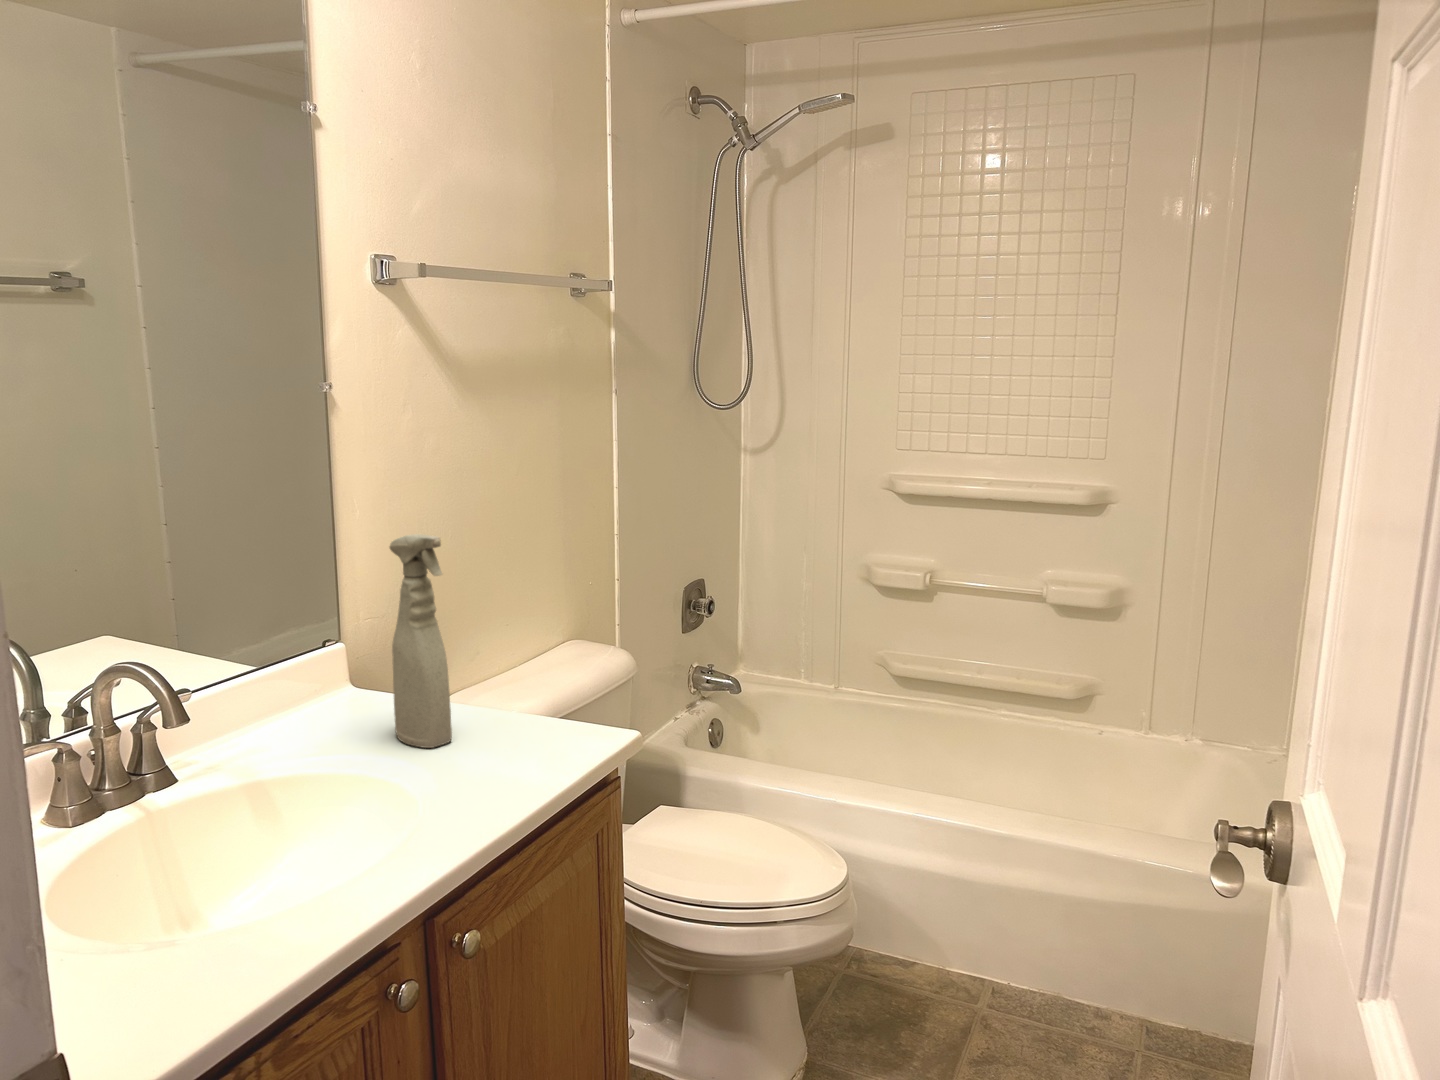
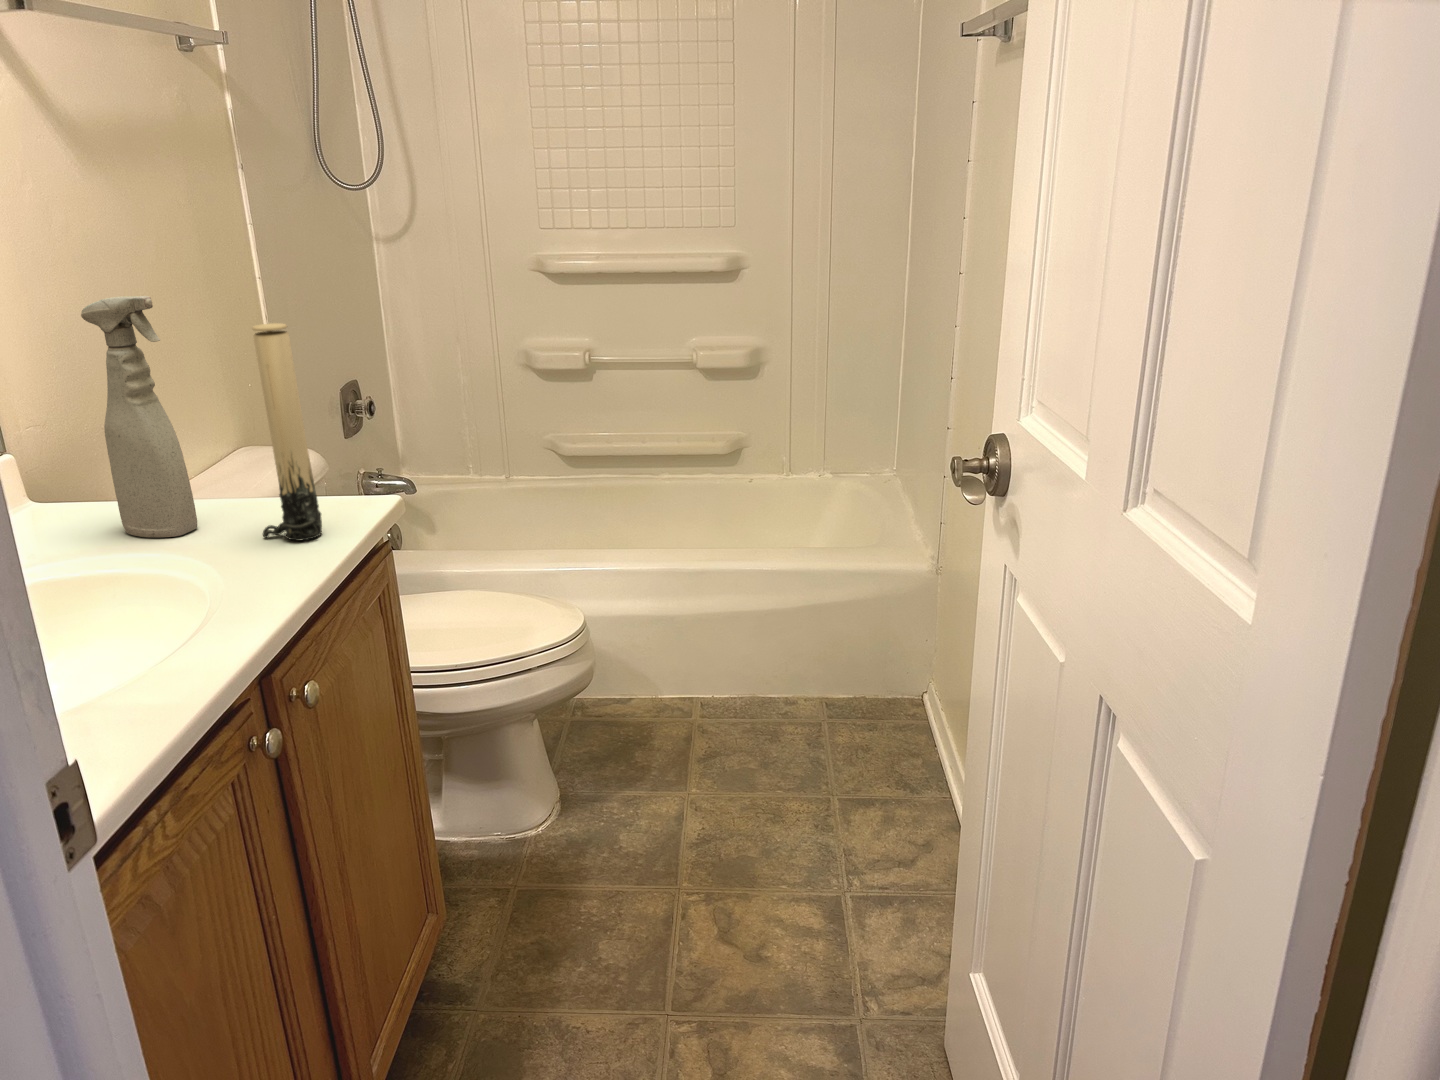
candle: none [493,572,544,775] -> present [253,323,322,541]

